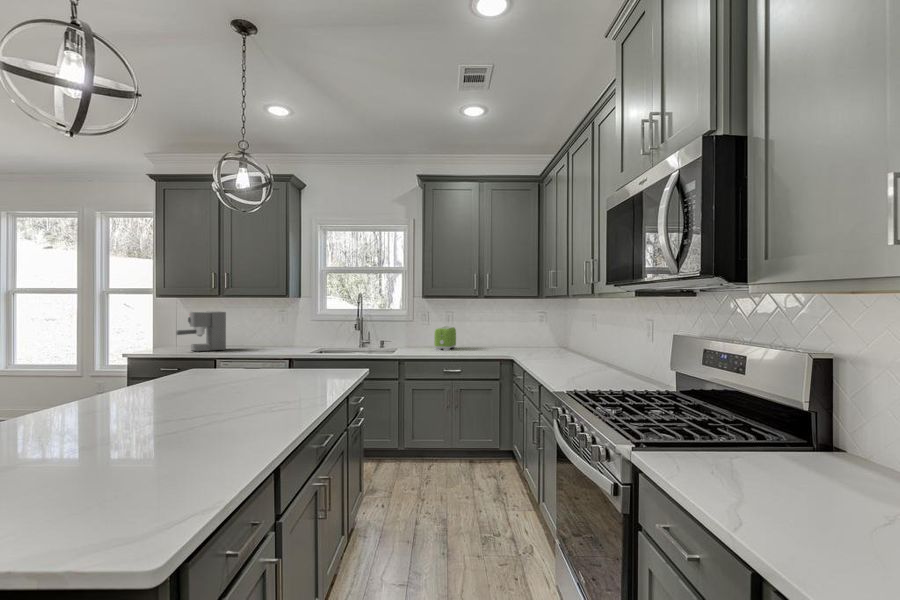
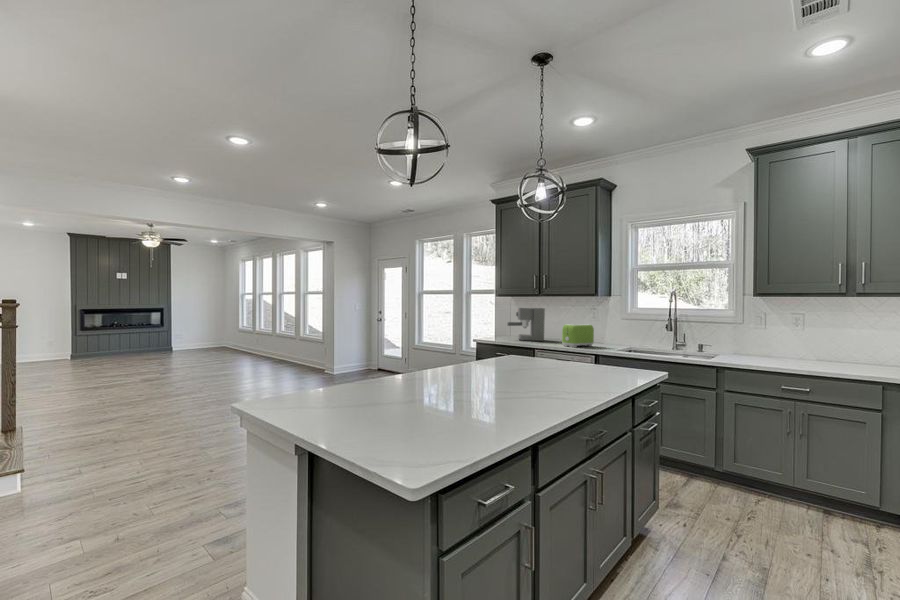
toaster: present [434,327,456,350] -> present [562,324,594,347]

